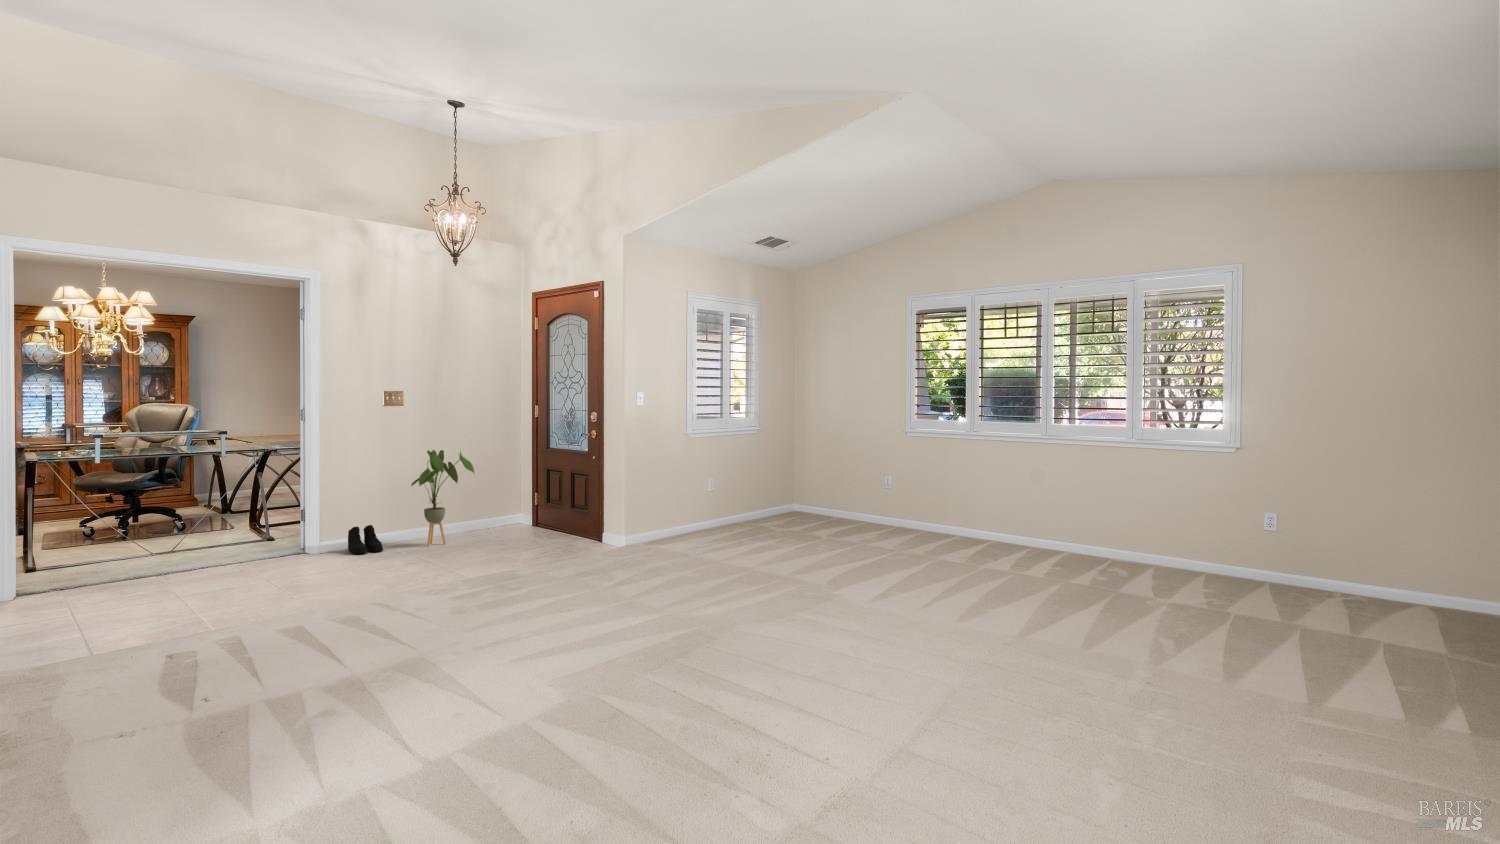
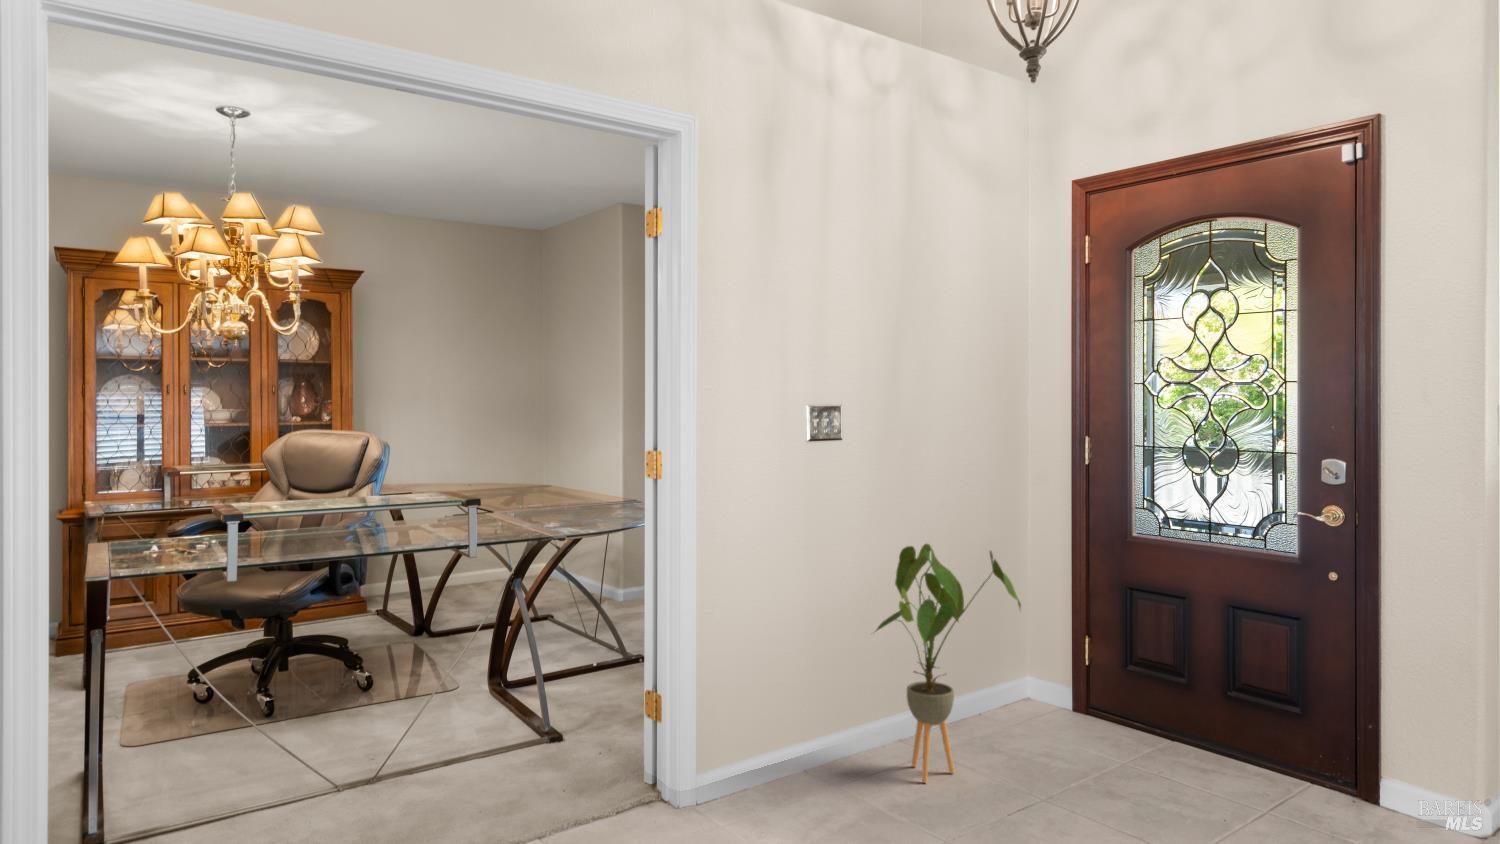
boots: present [348,525,383,554] -> none [753,731,839,817]

